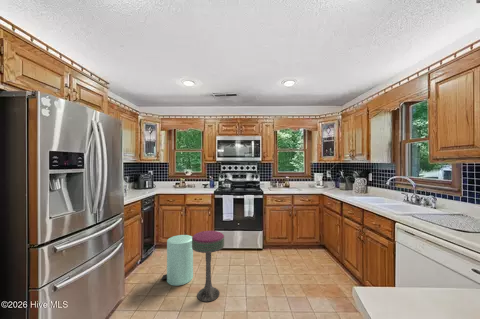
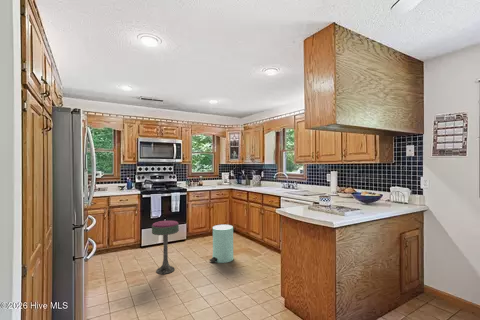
trash can: present [161,235,193,286] -> present [210,225,233,263]

